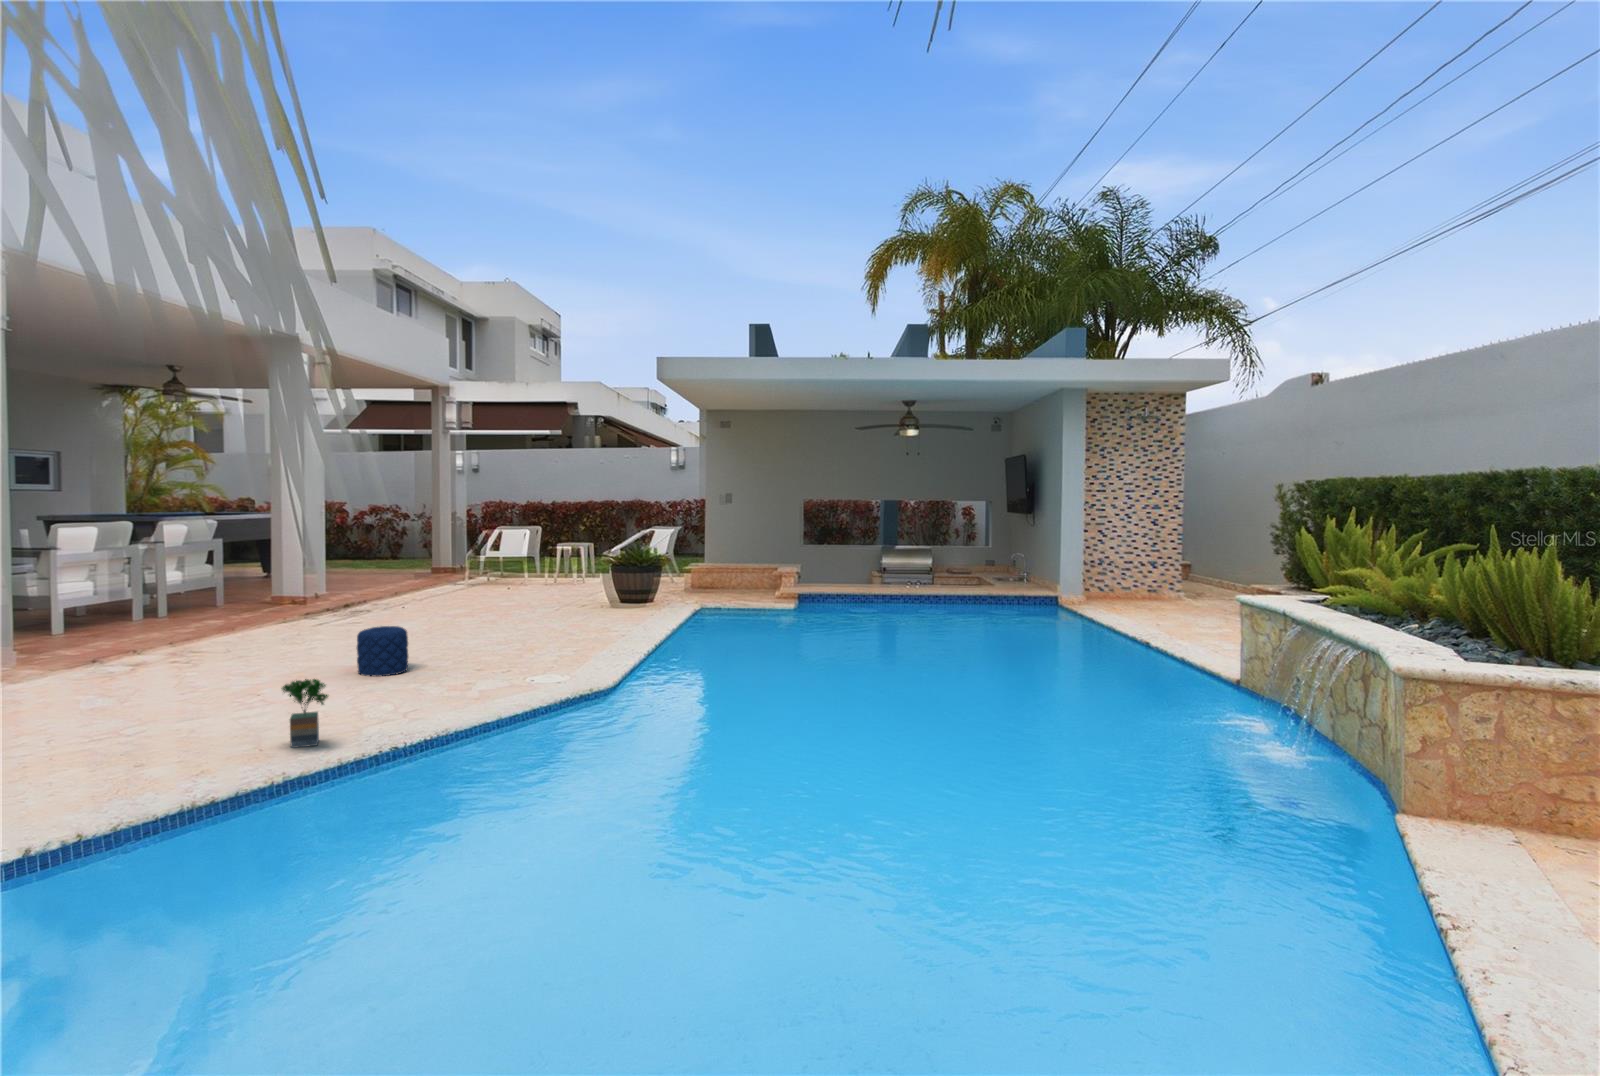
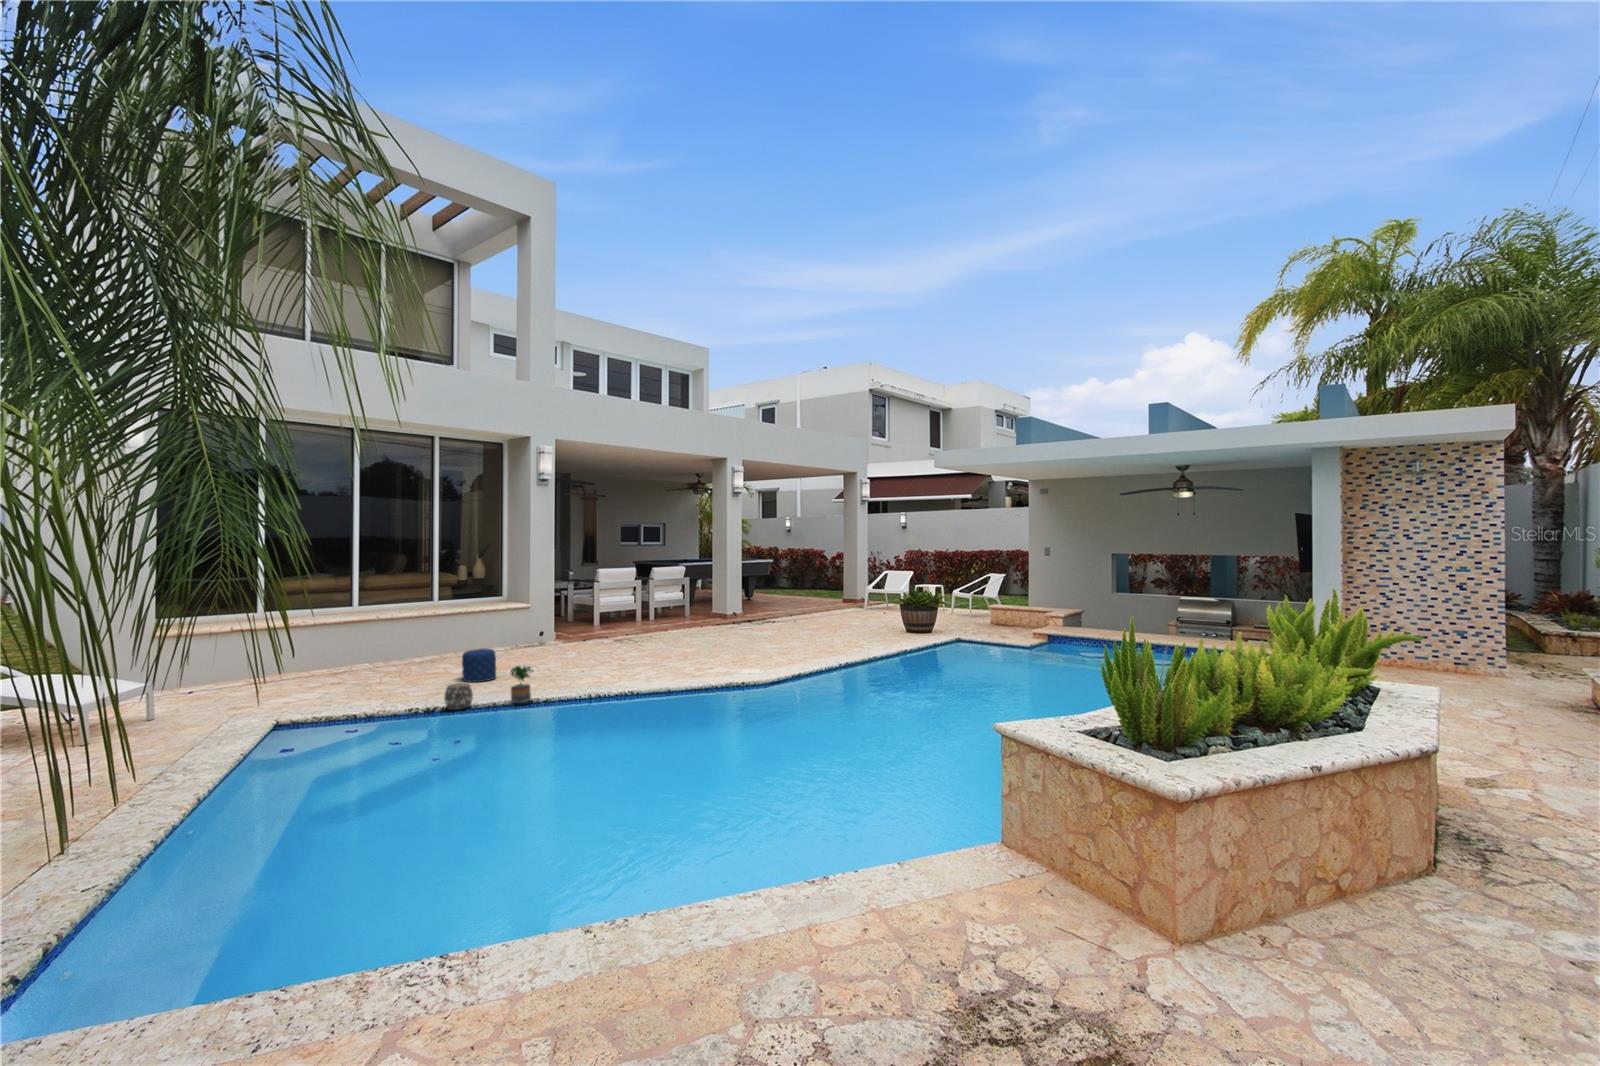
pouf: present [357,626,408,676] -> present [462,649,496,682]
woven basket: none [176,722,235,776] -> present [444,683,473,710]

